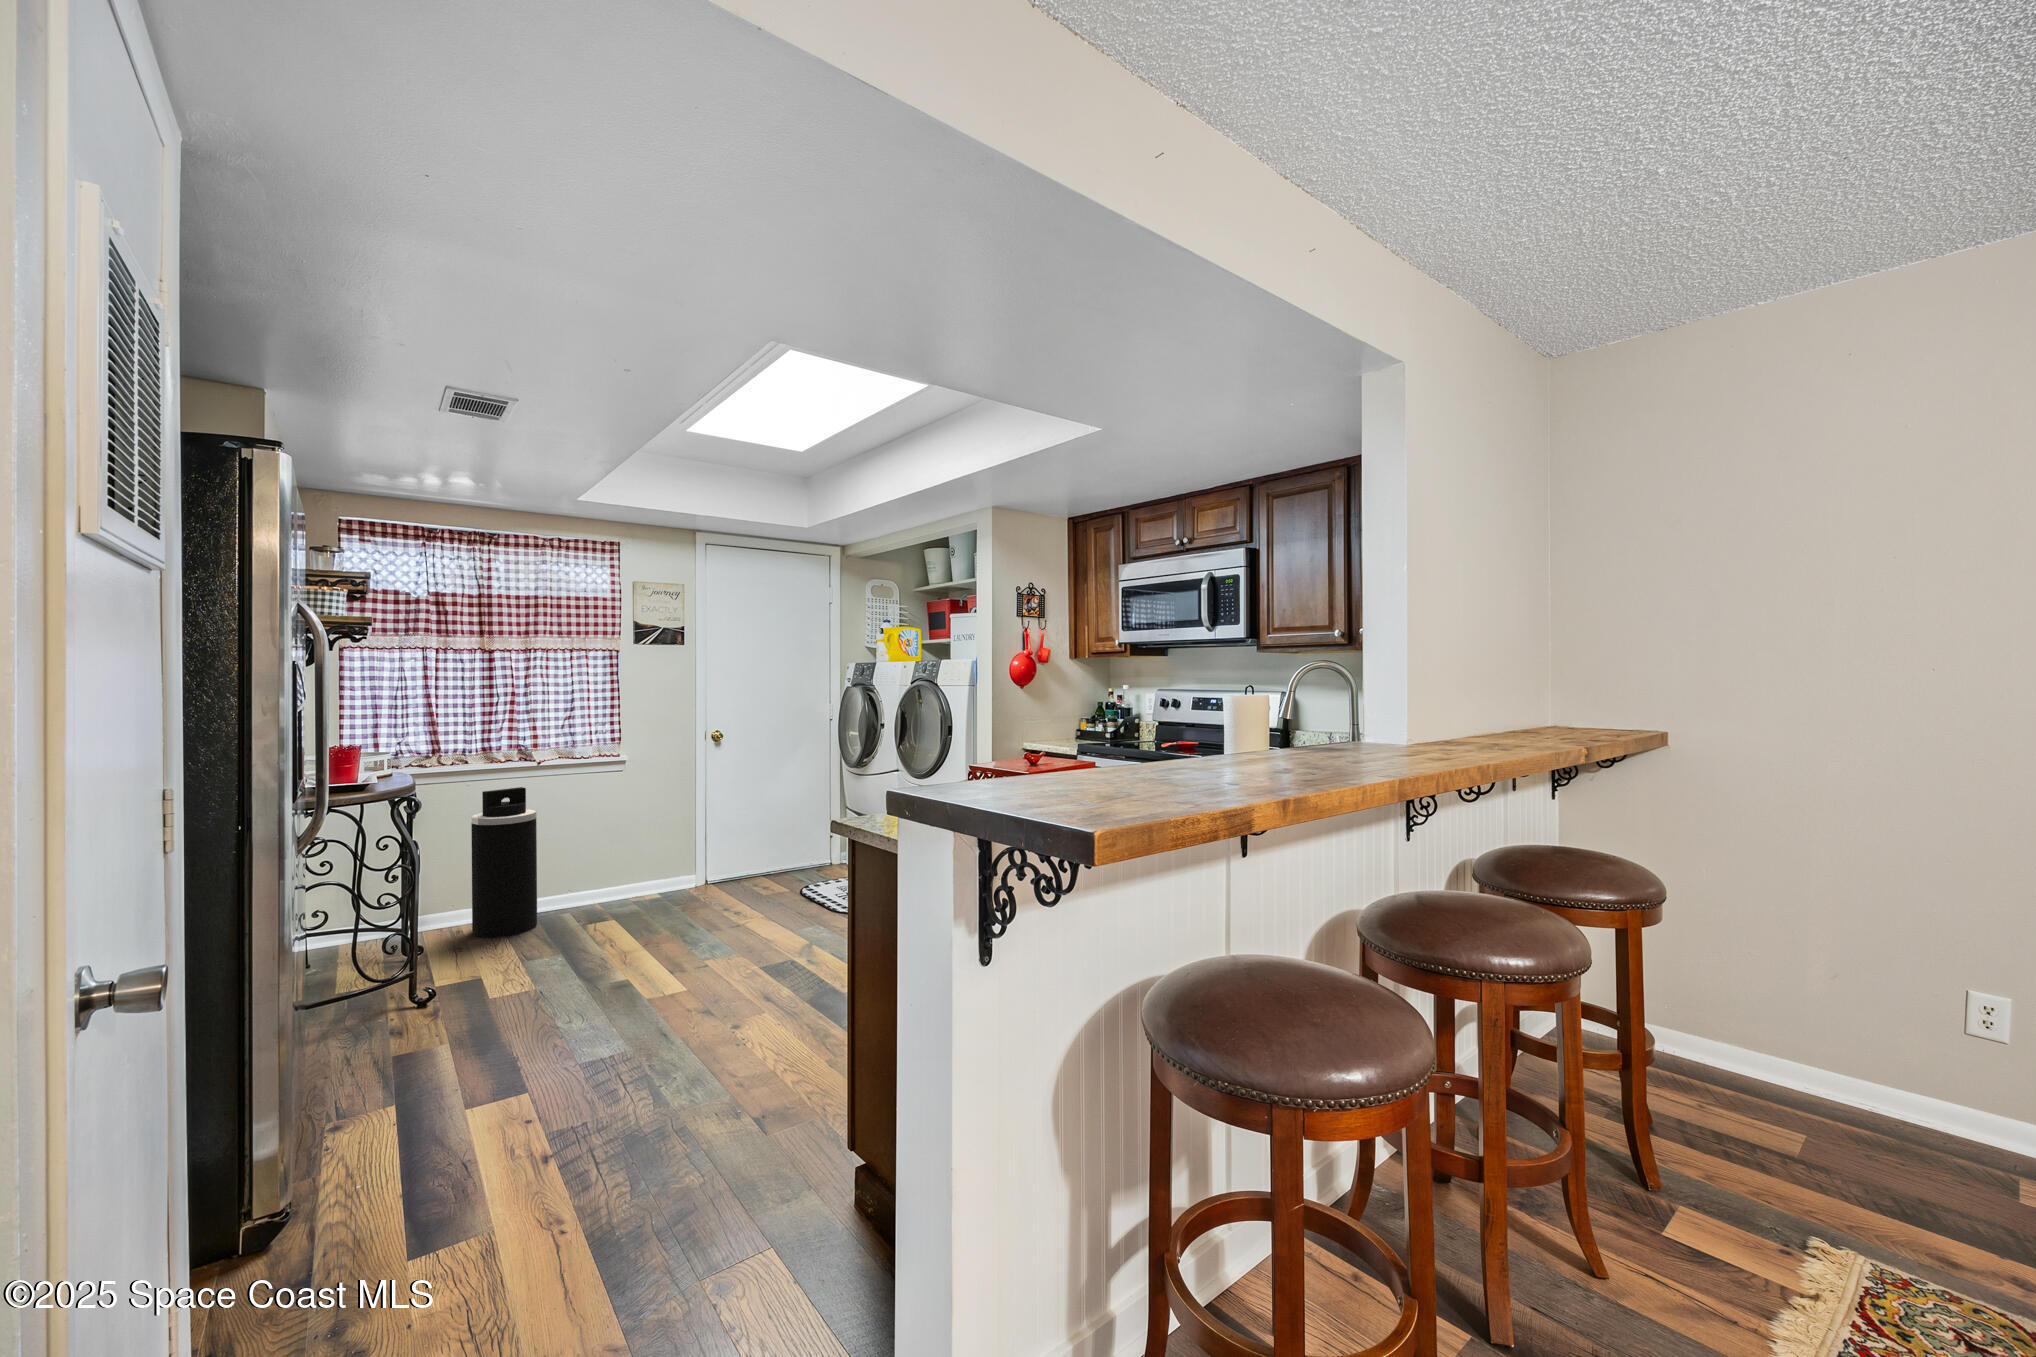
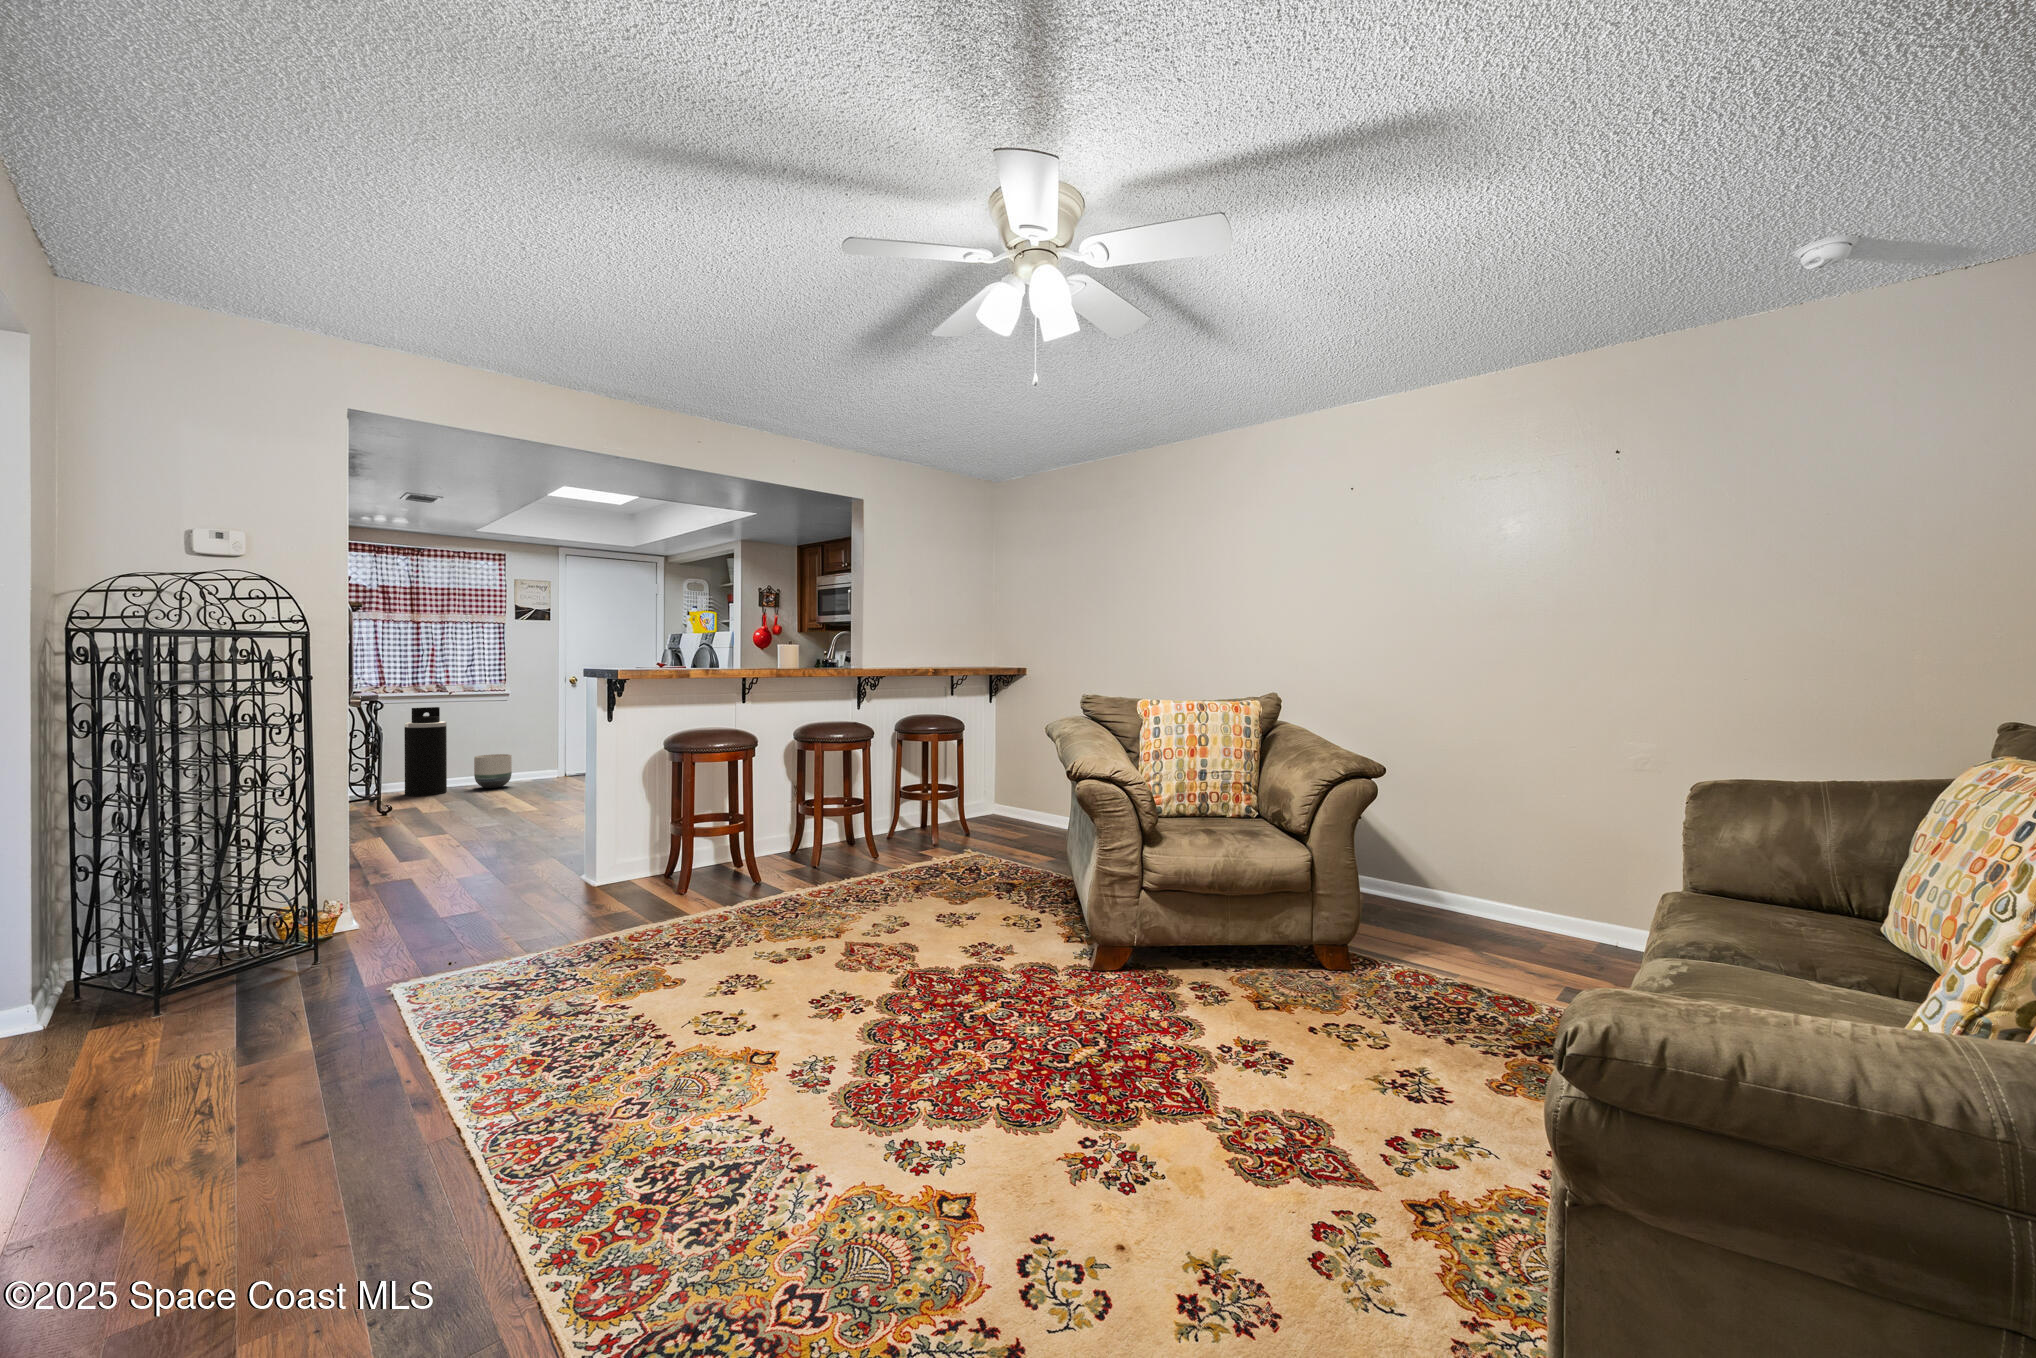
planter: none [578,855,634,912] -> present [474,754,512,788]

